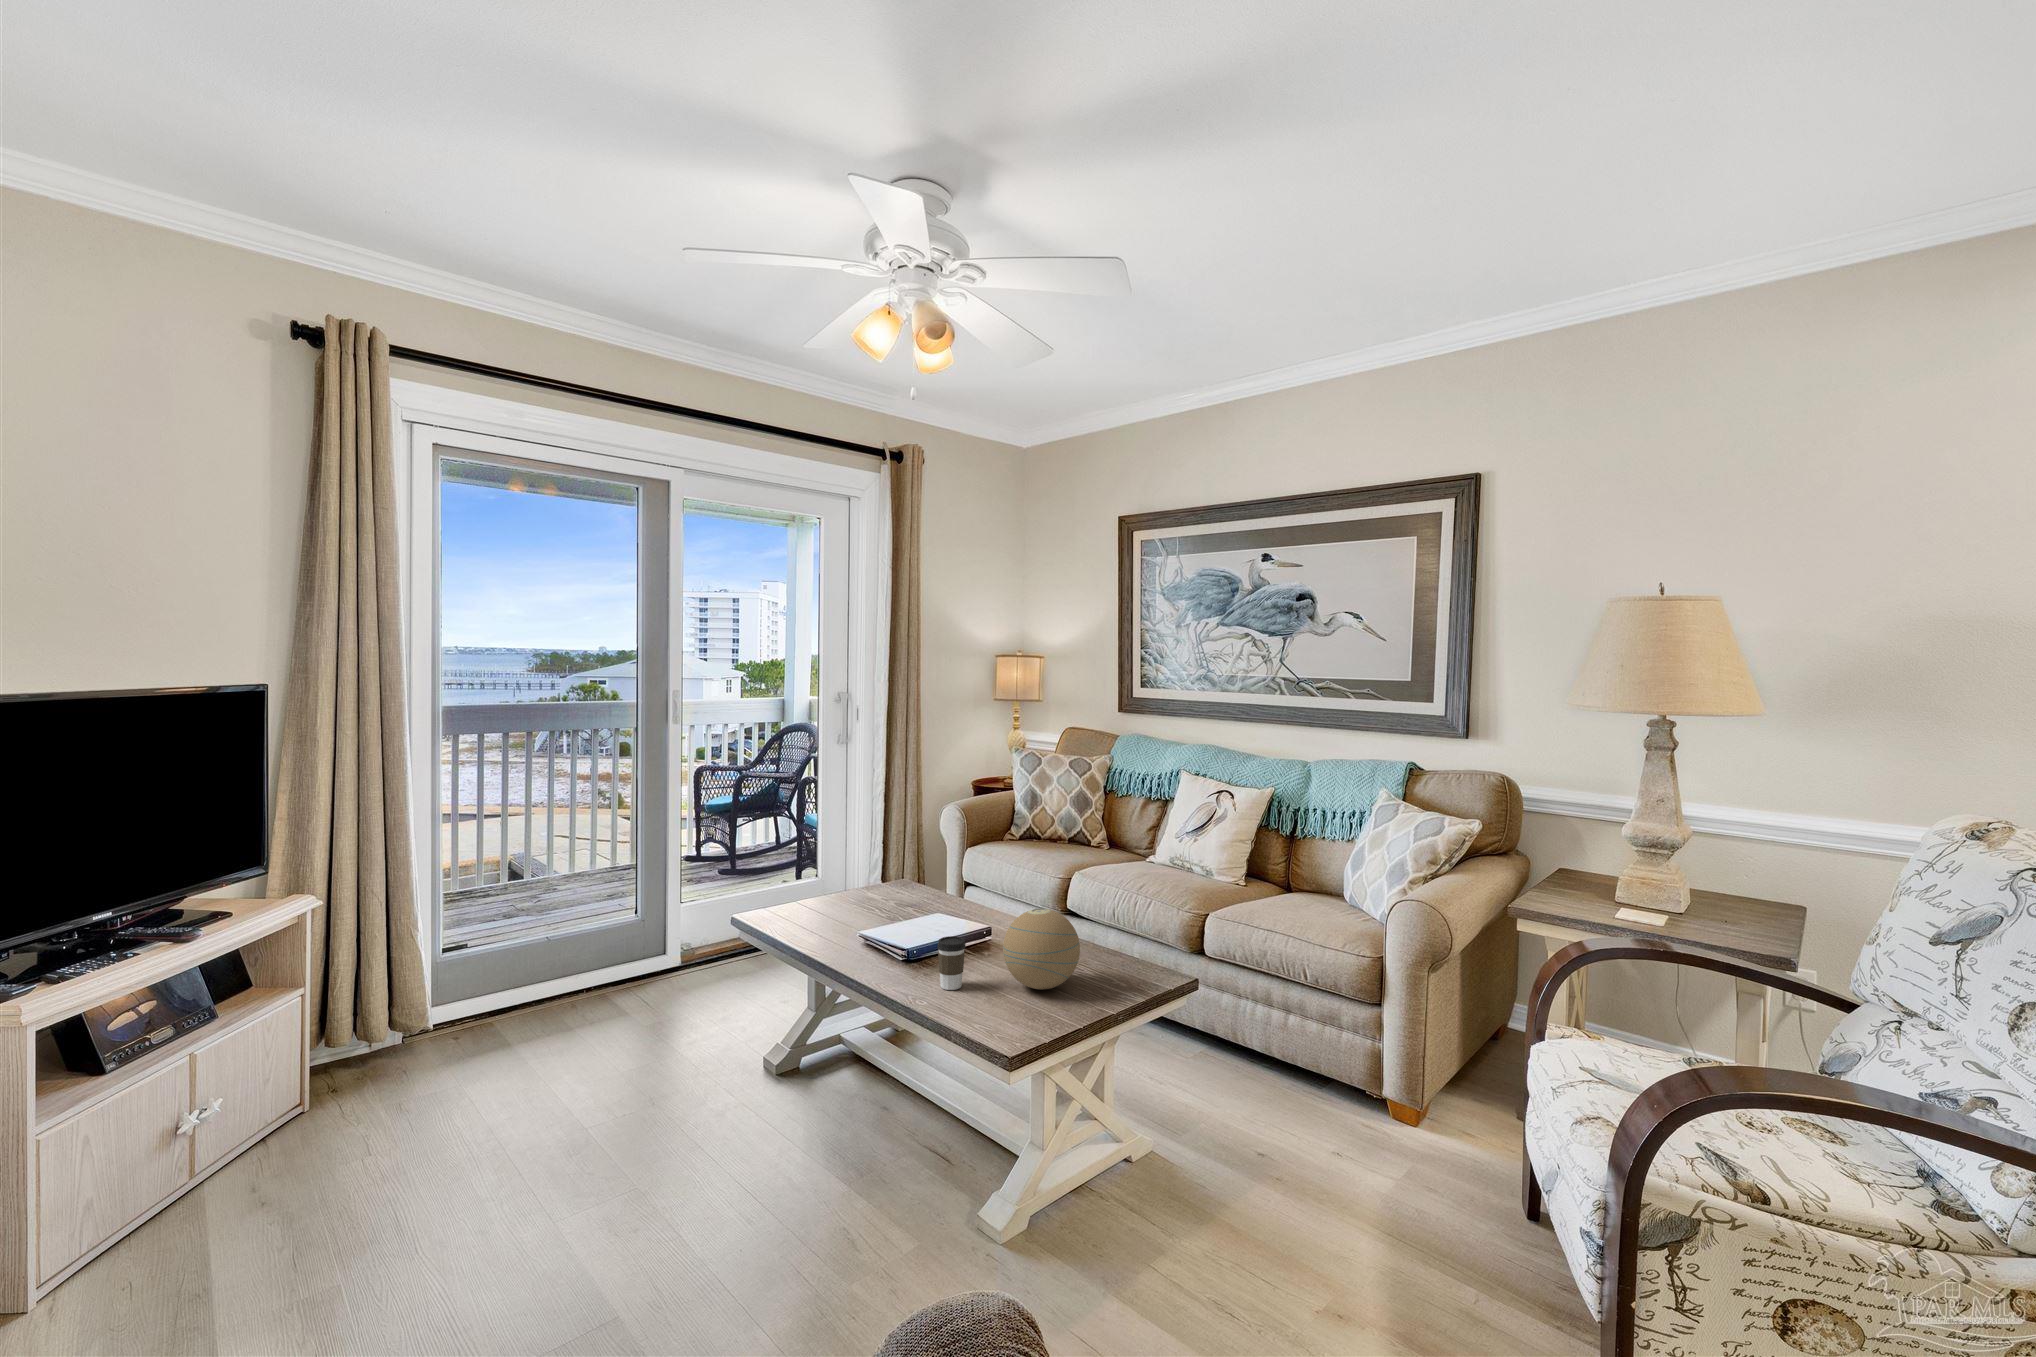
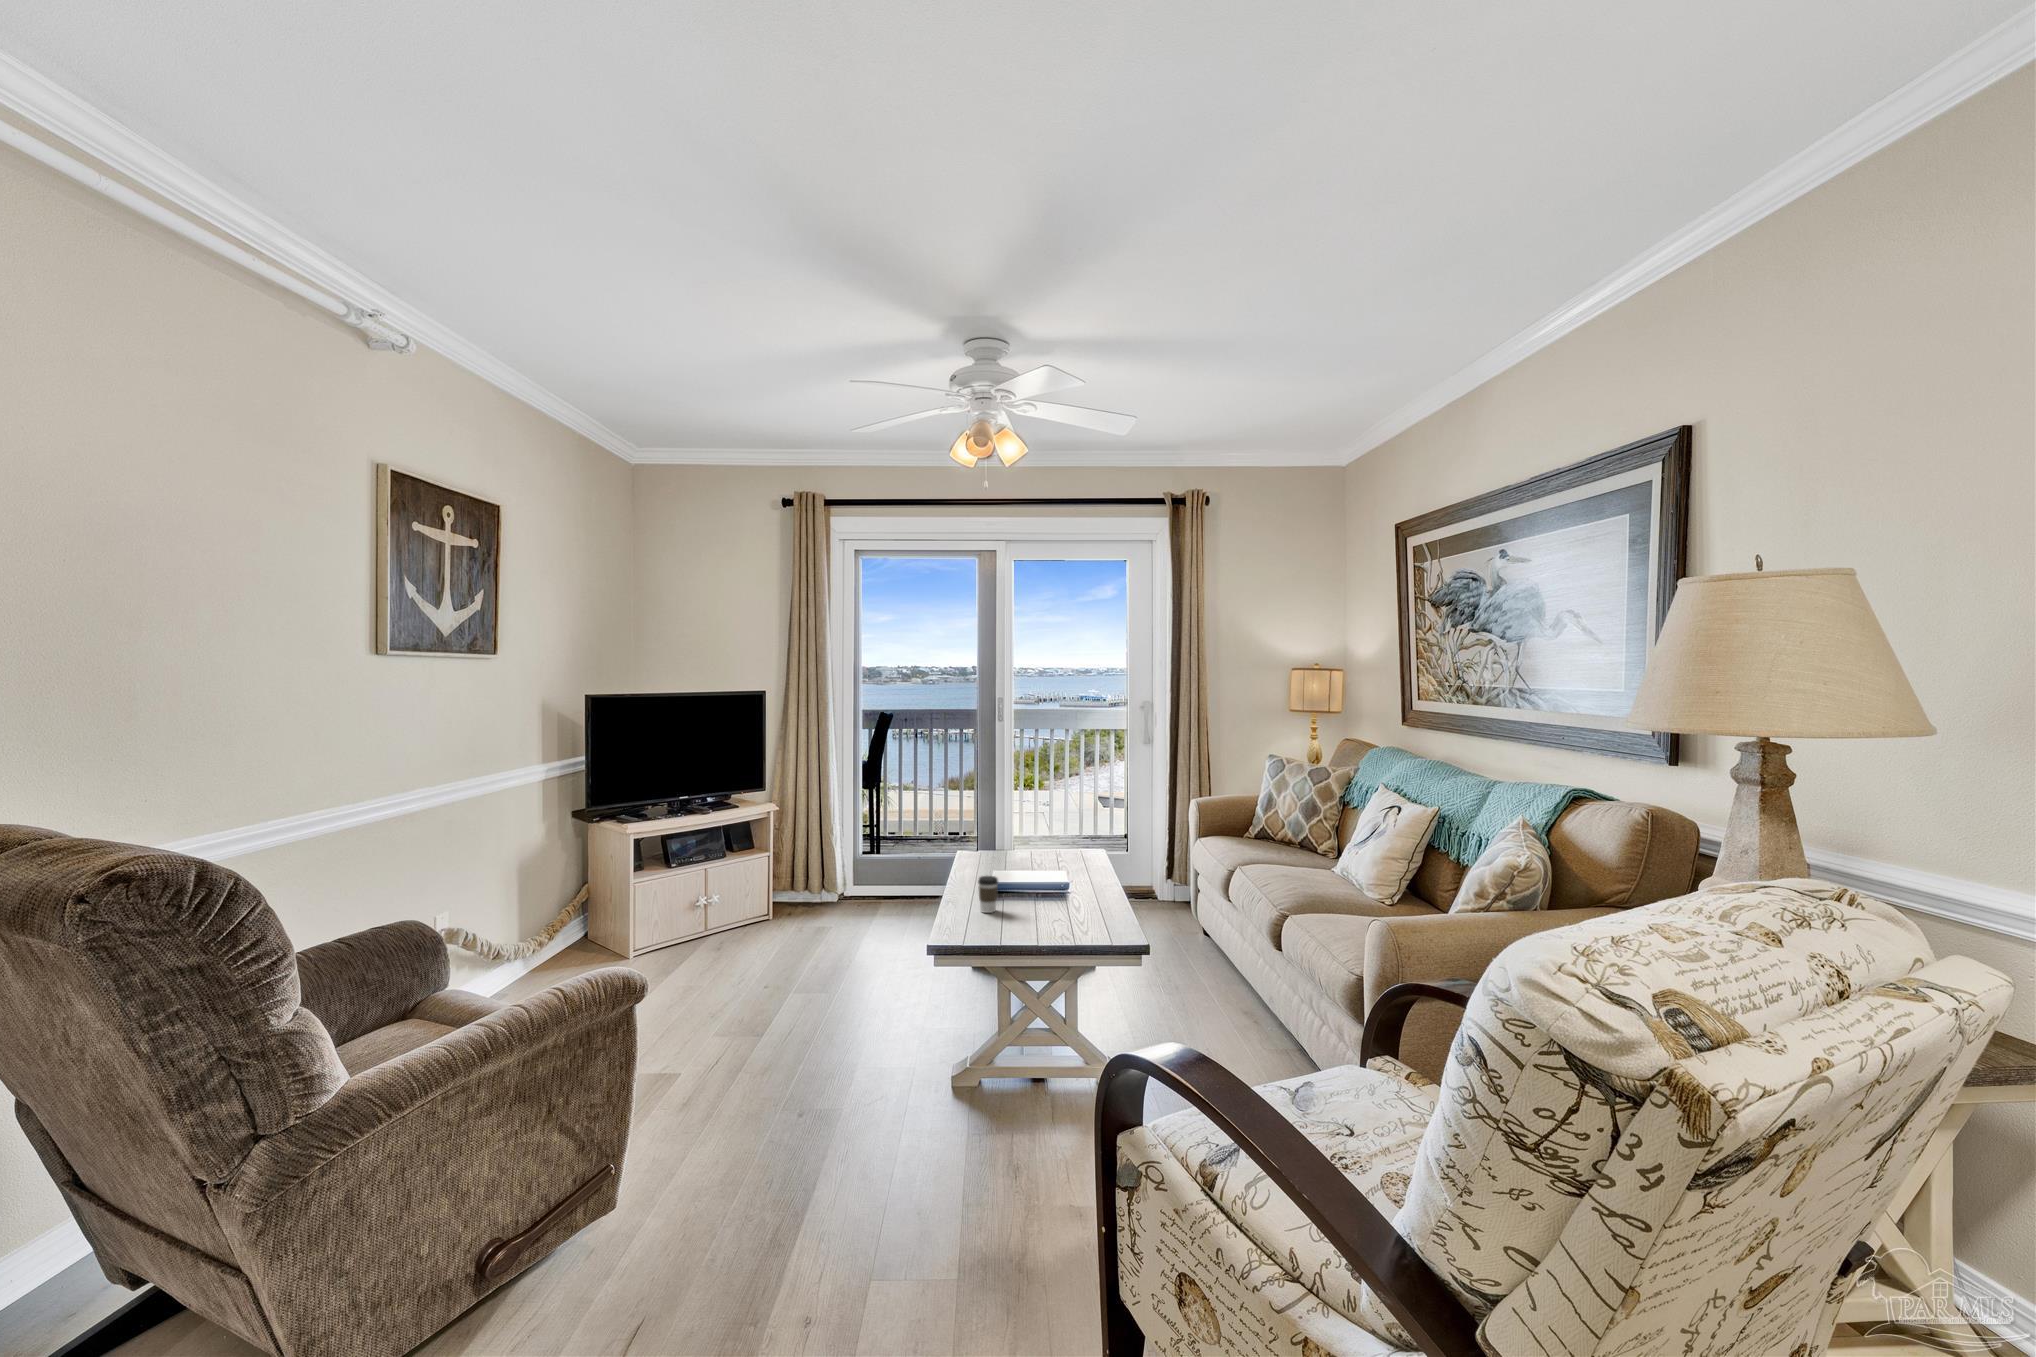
decorative orb: present [1003,909,1080,989] -> none [1009,866,1067,926]

